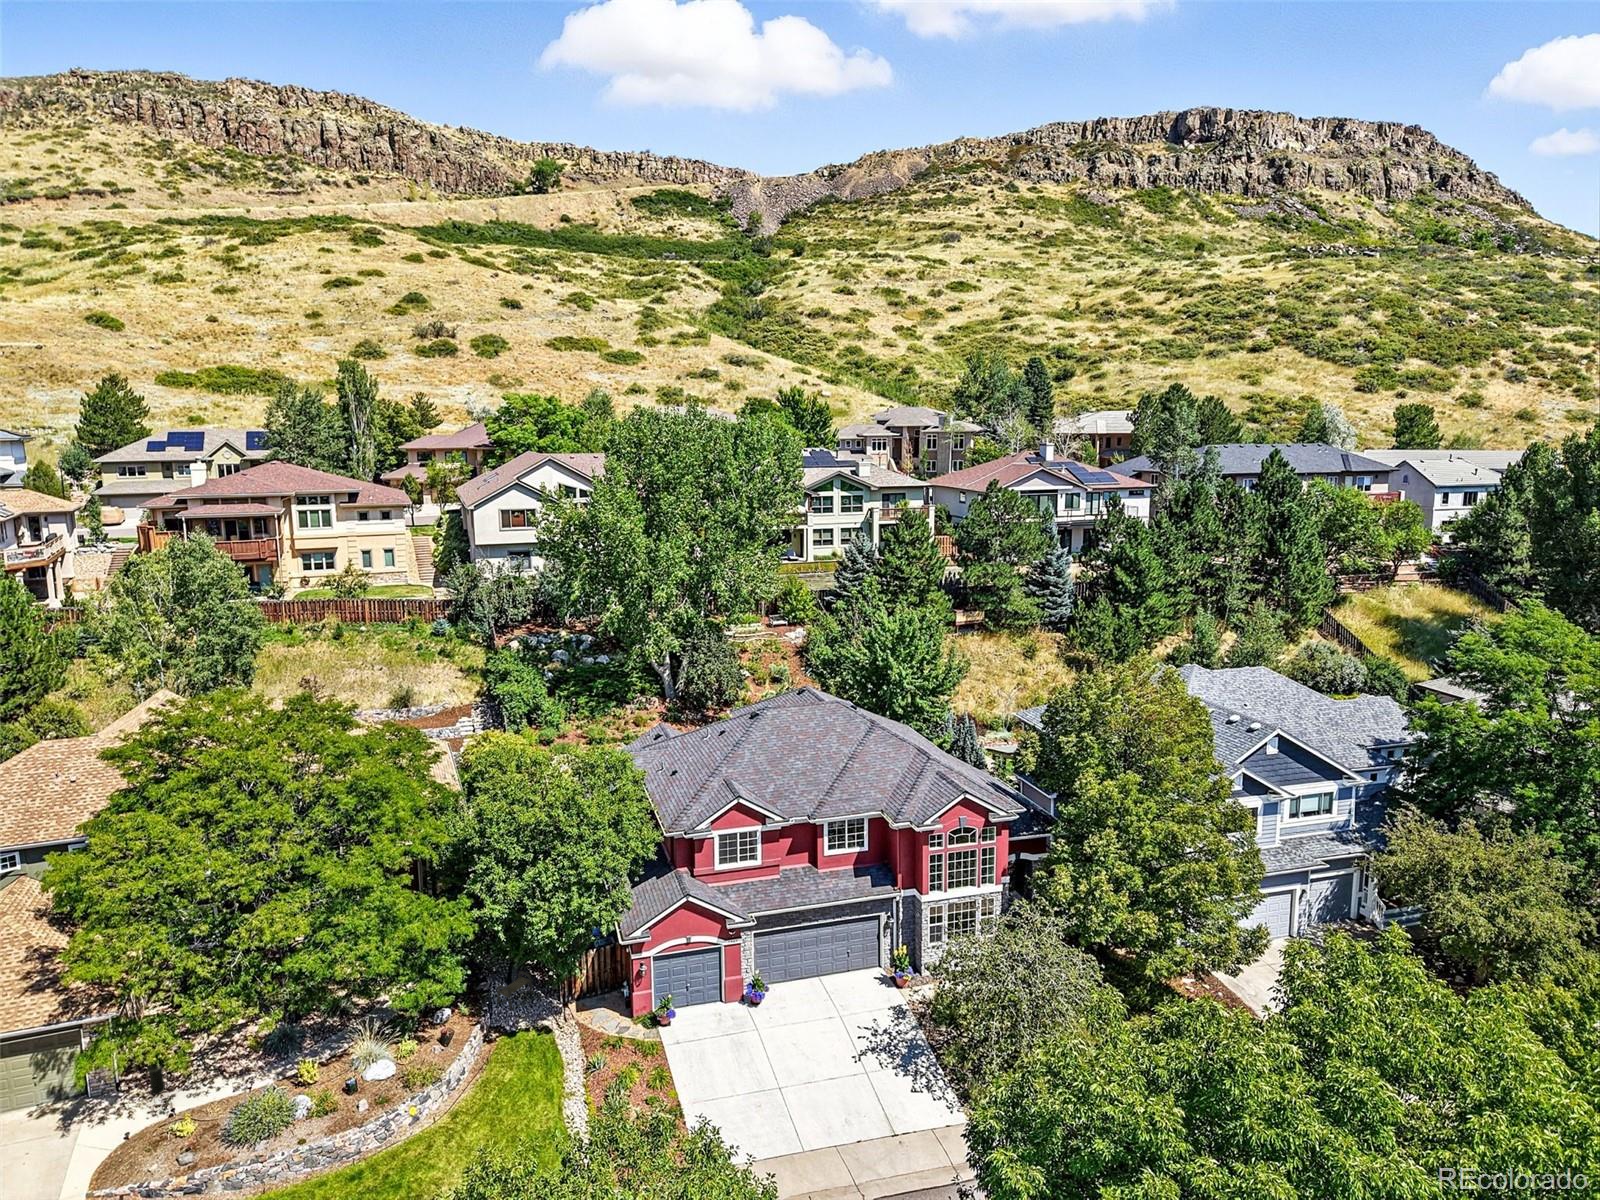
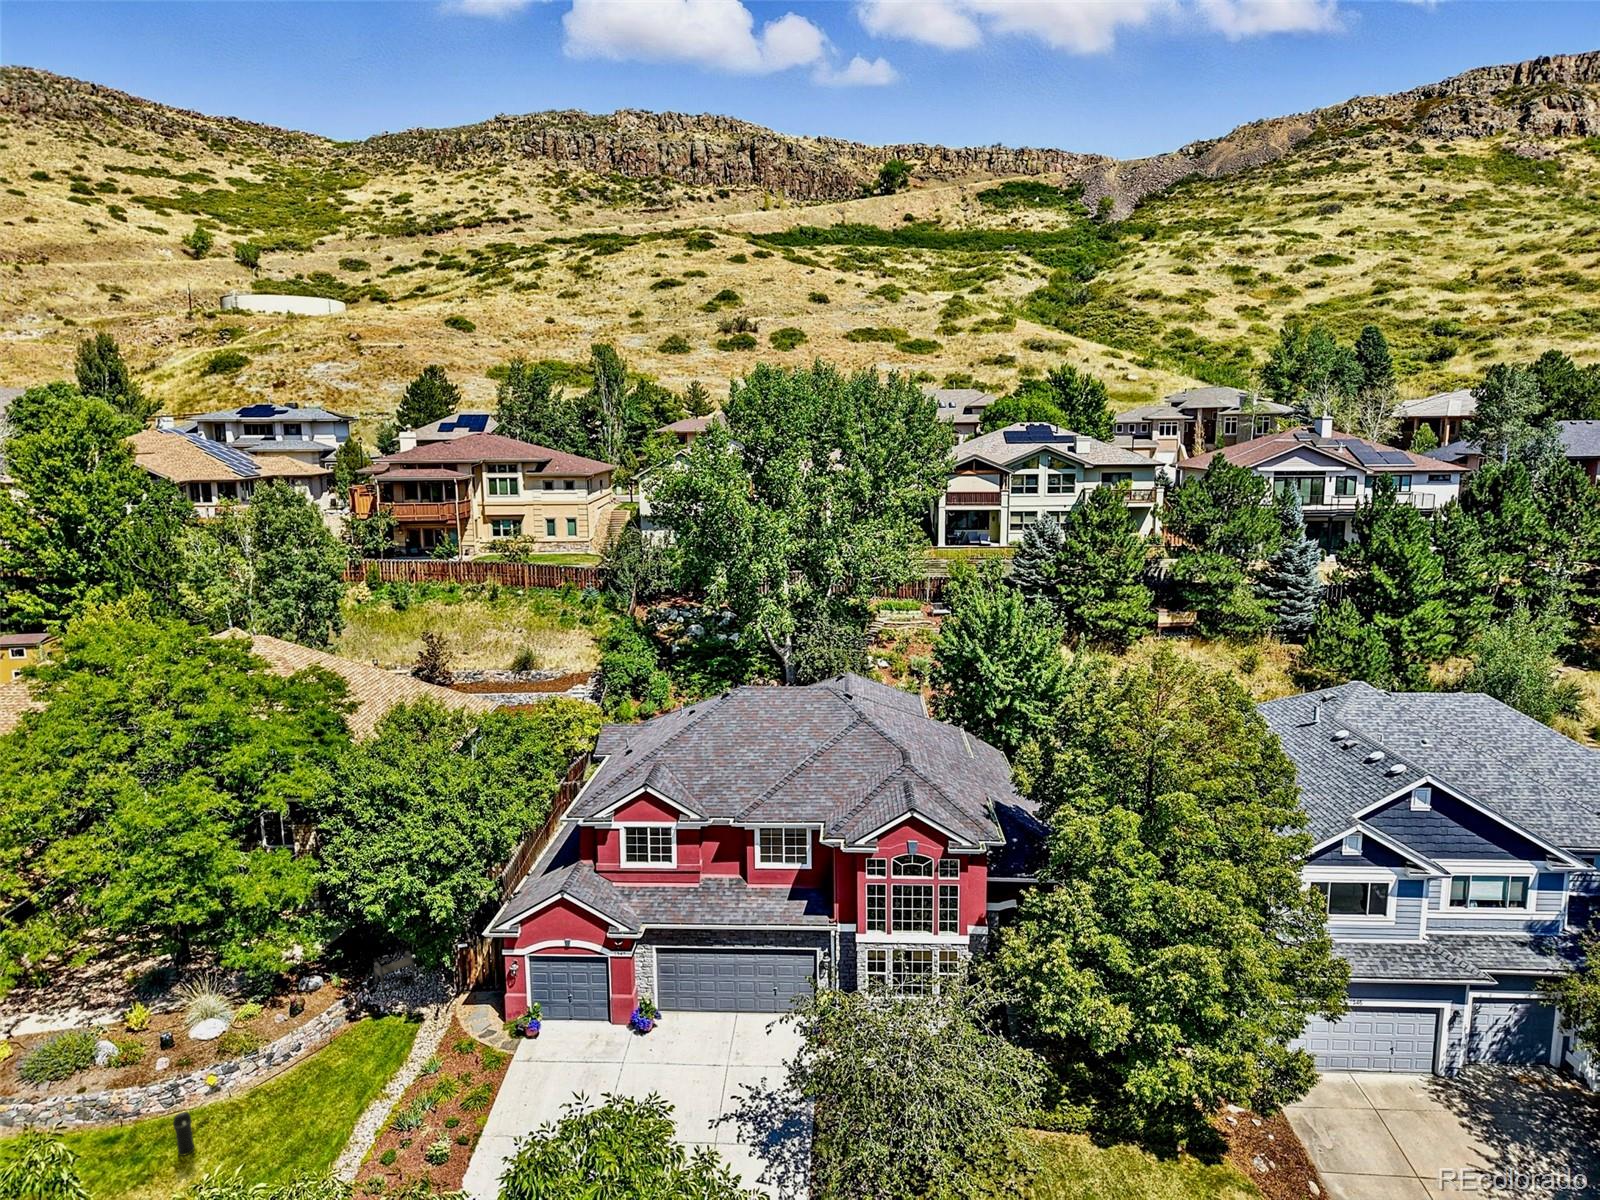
trash can: present [147,1066,165,1095] -> present [173,1112,194,1156]

